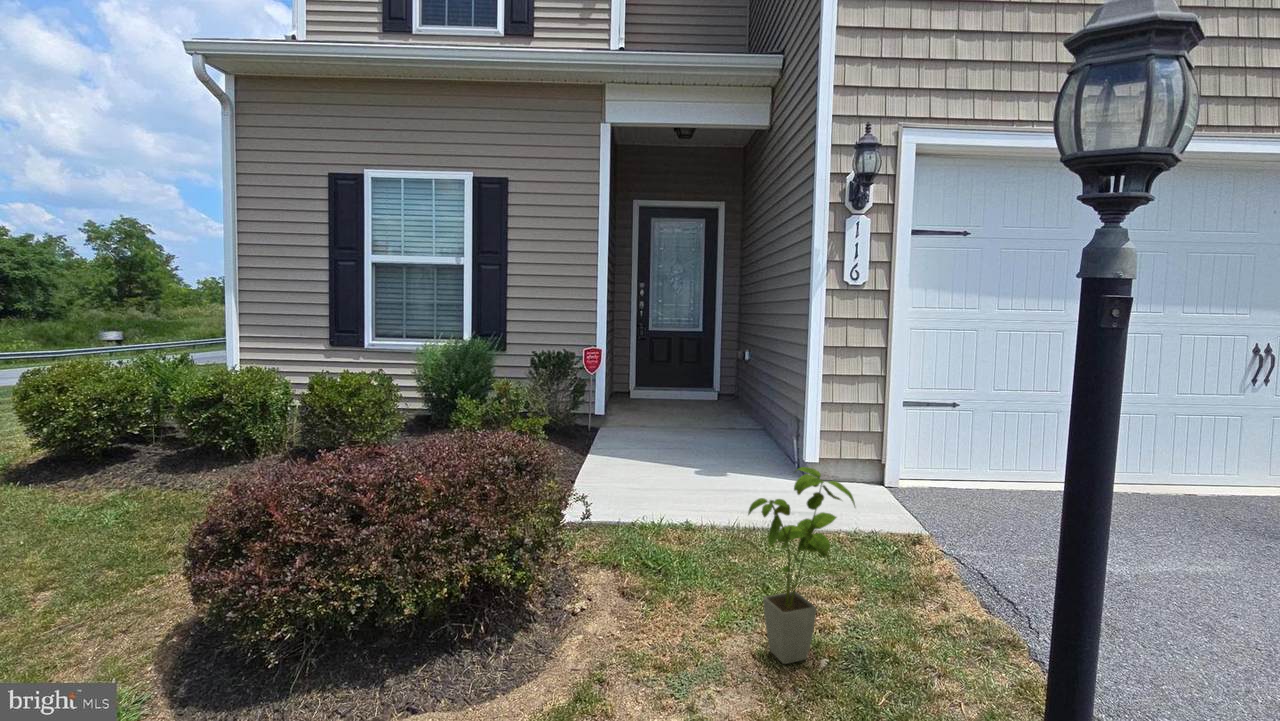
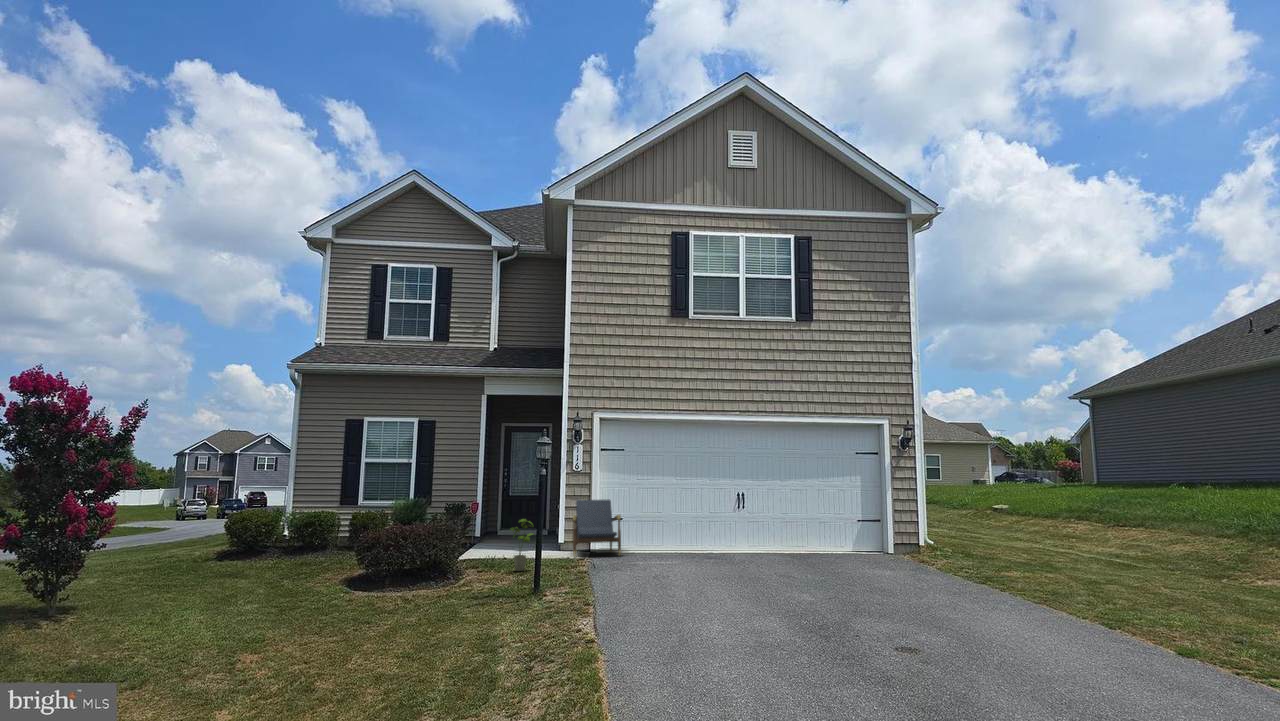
lounge chair: none [852,359,1012,524] -> present [573,499,621,557]

